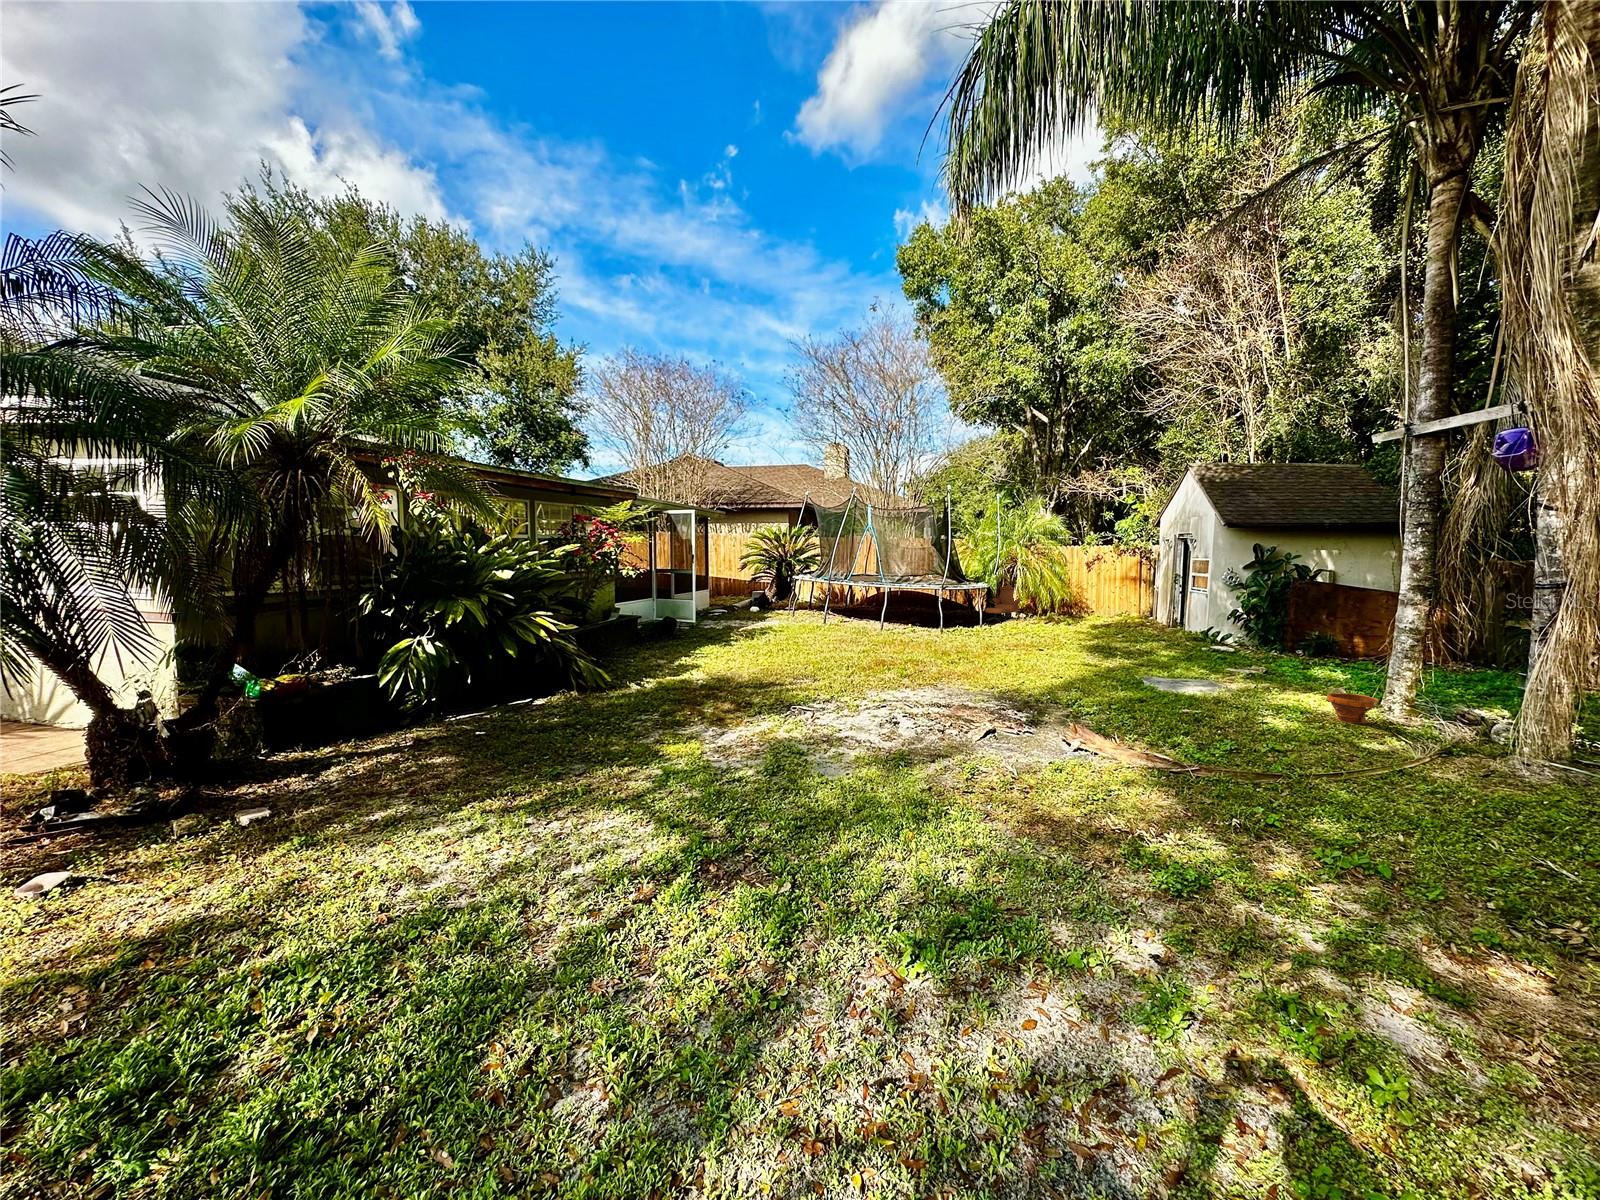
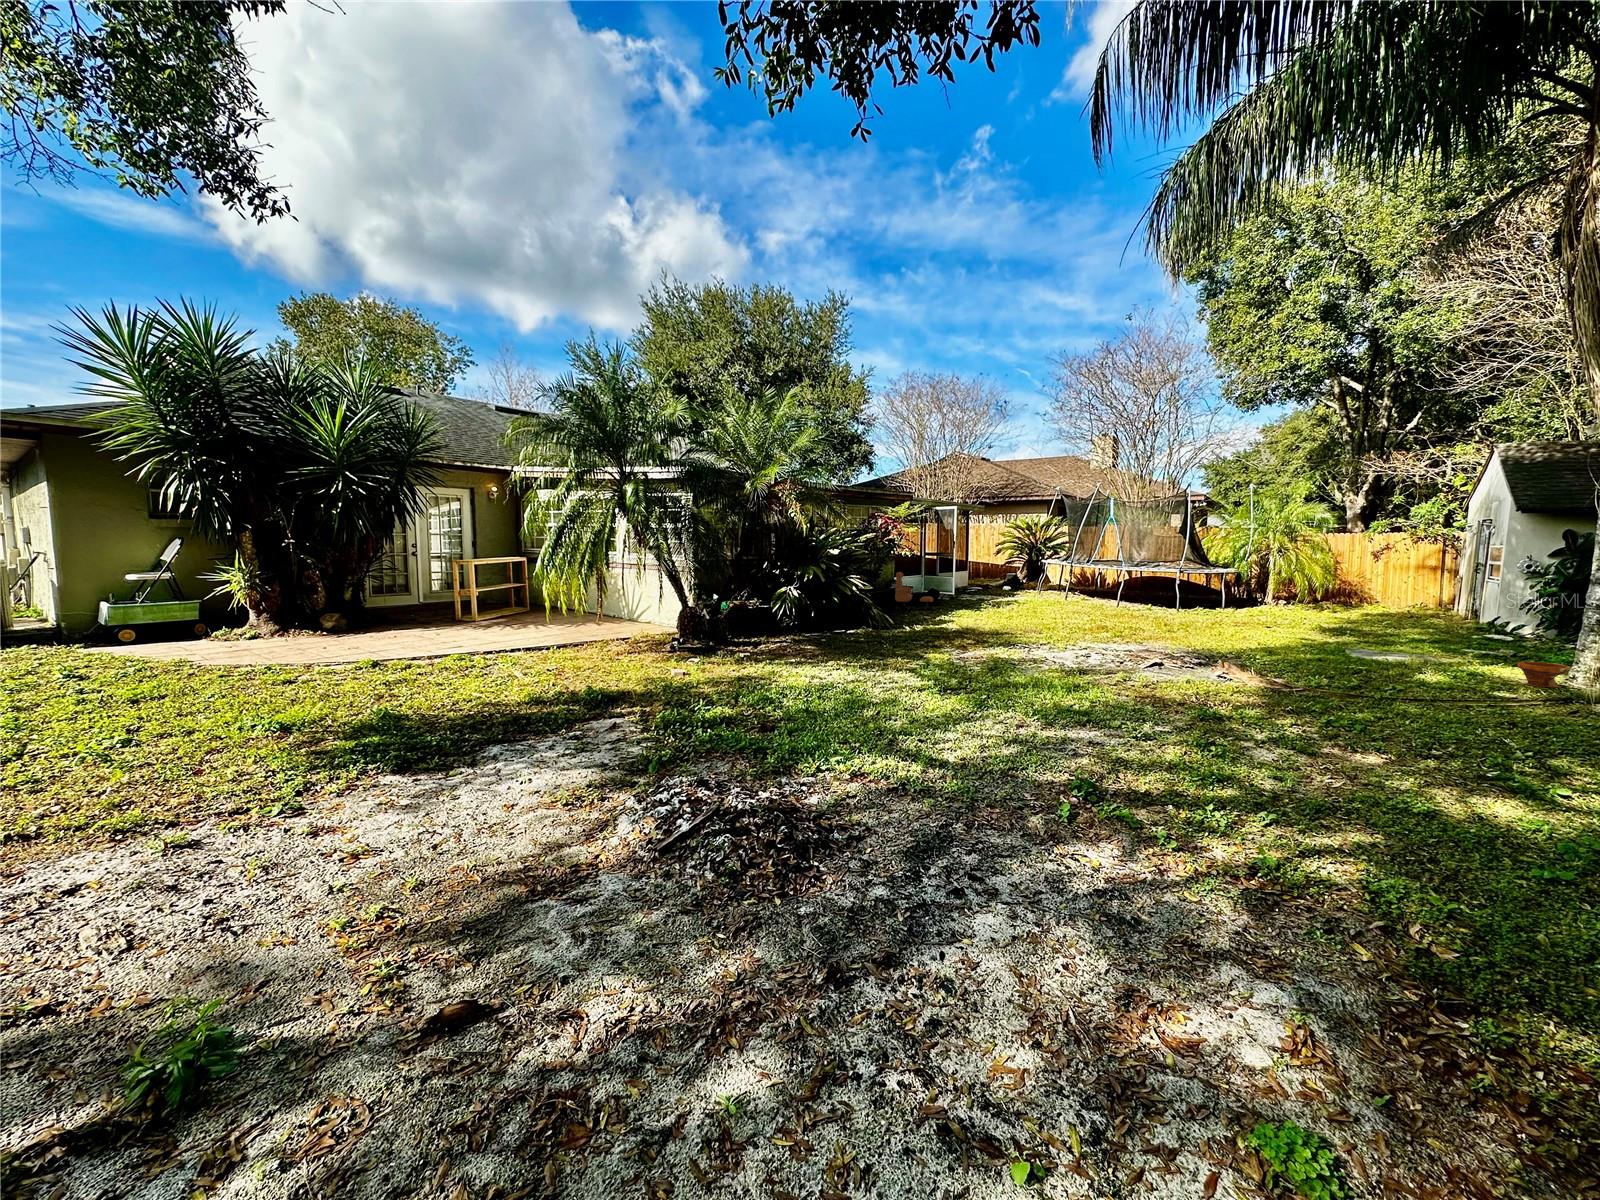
lounge chair: present [986,585,1022,621] -> present [895,572,936,610]

